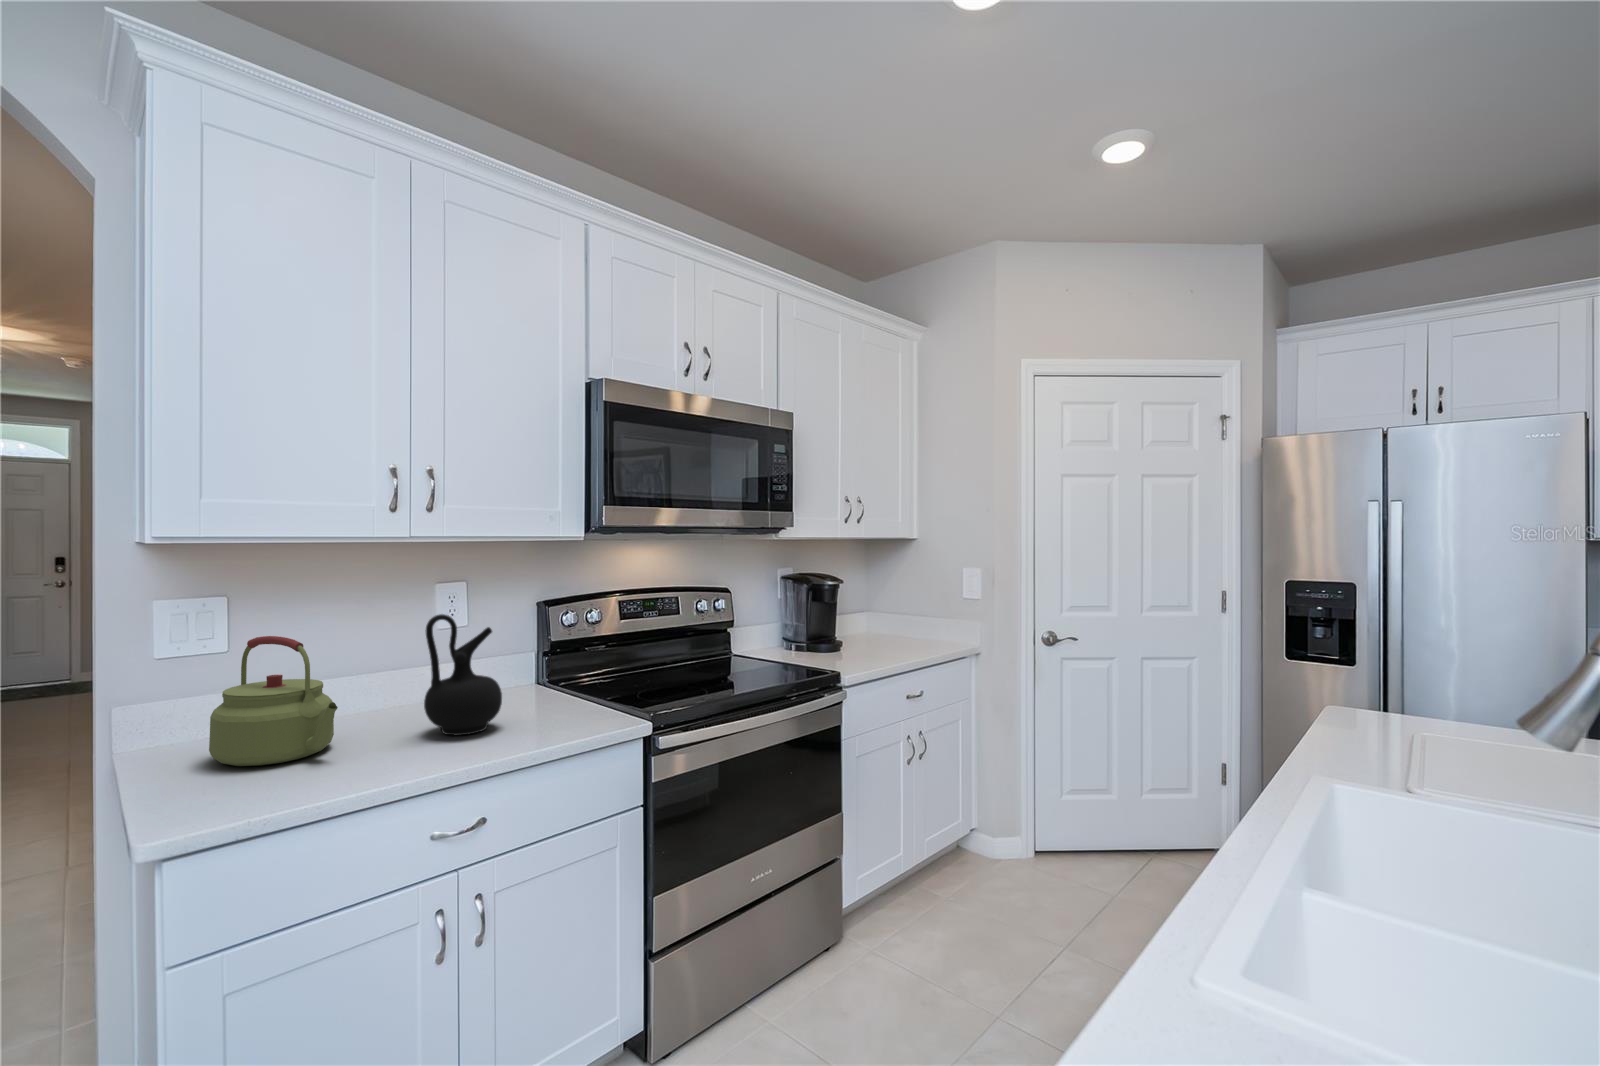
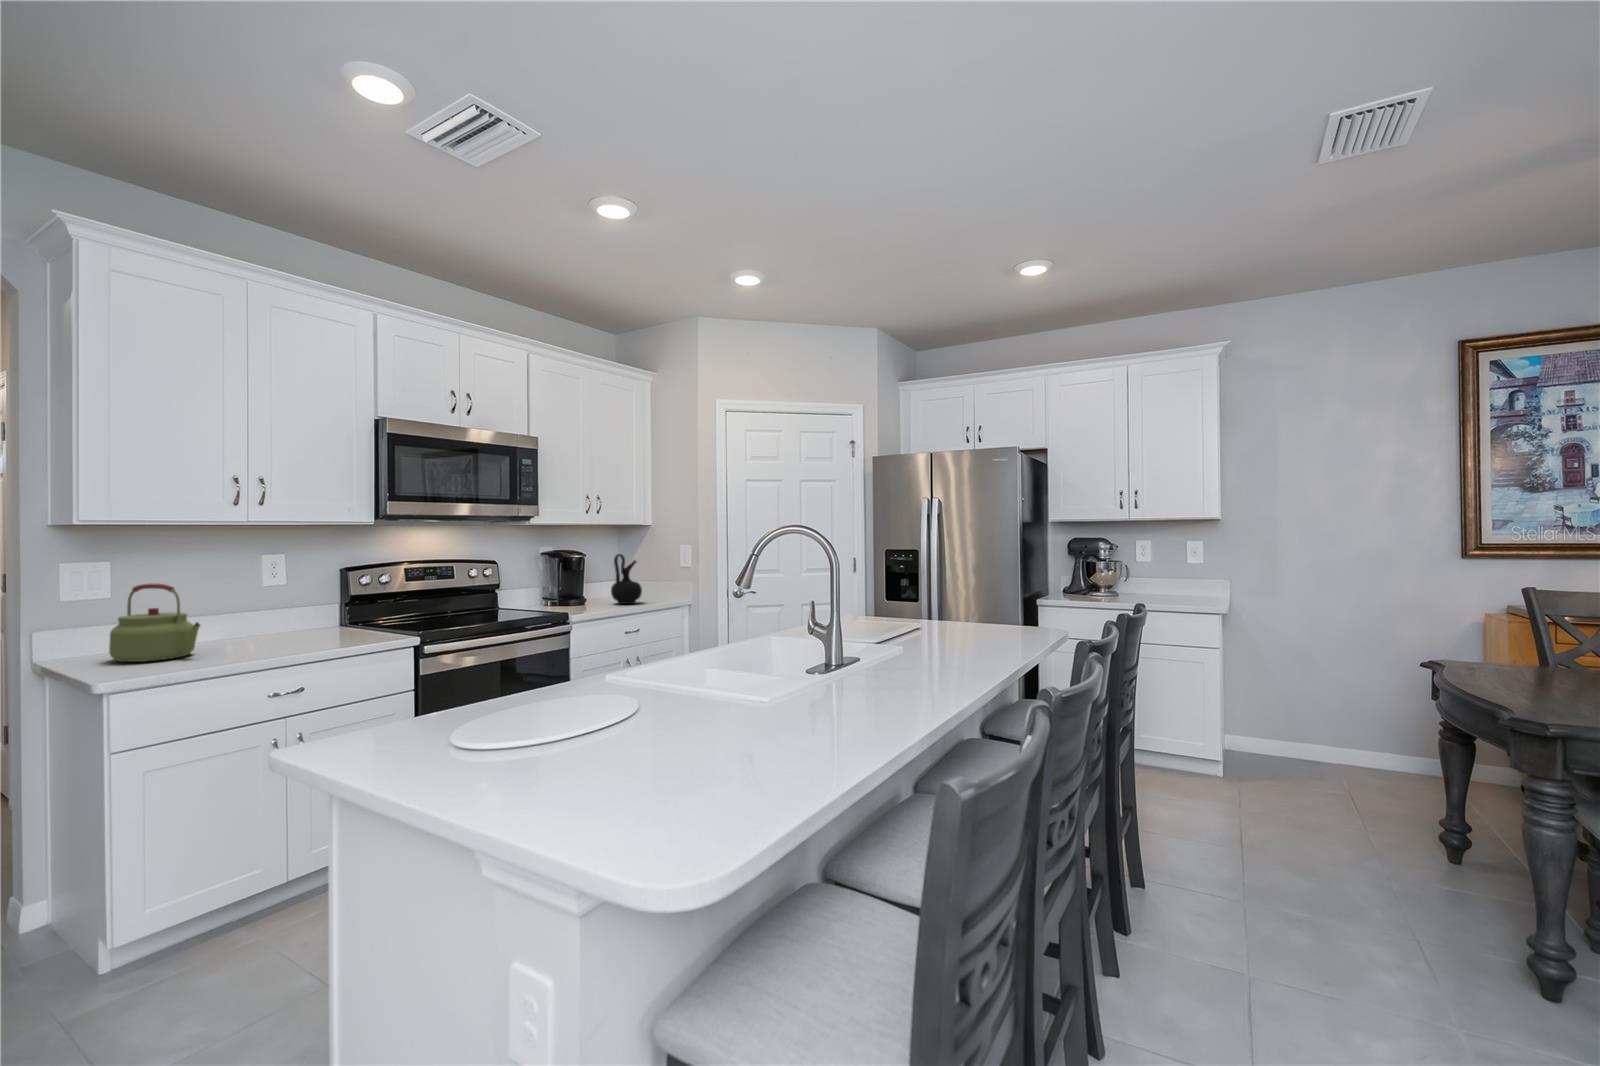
ceramic jug: present [424,614,502,735] -> present [611,554,642,604]

